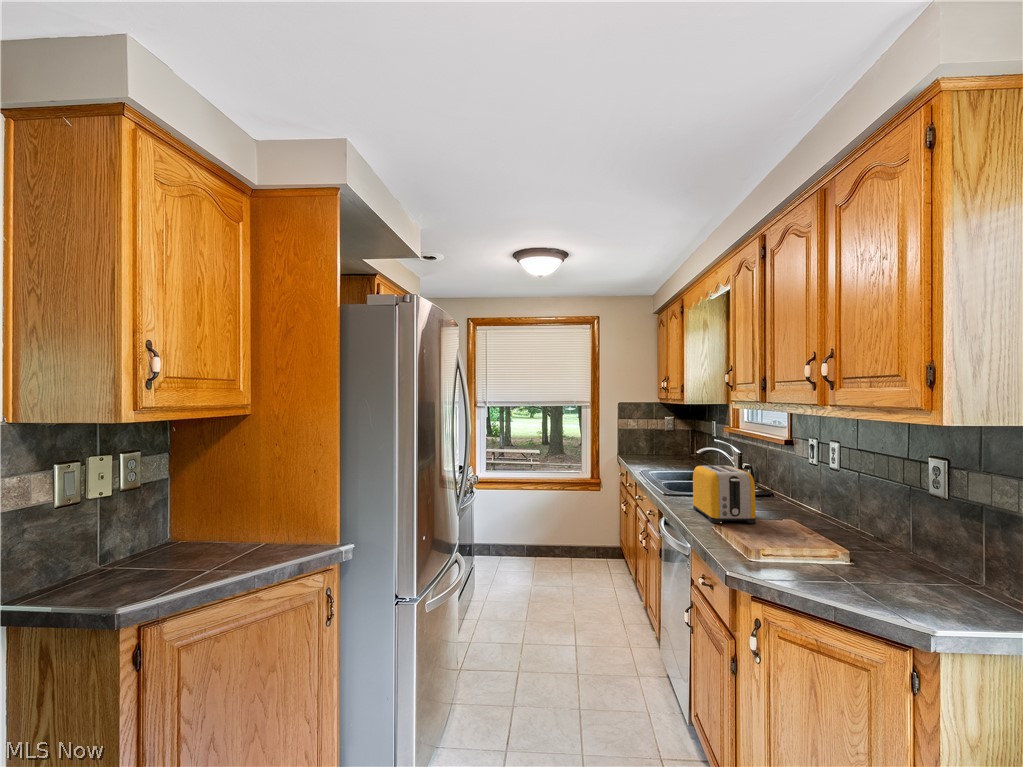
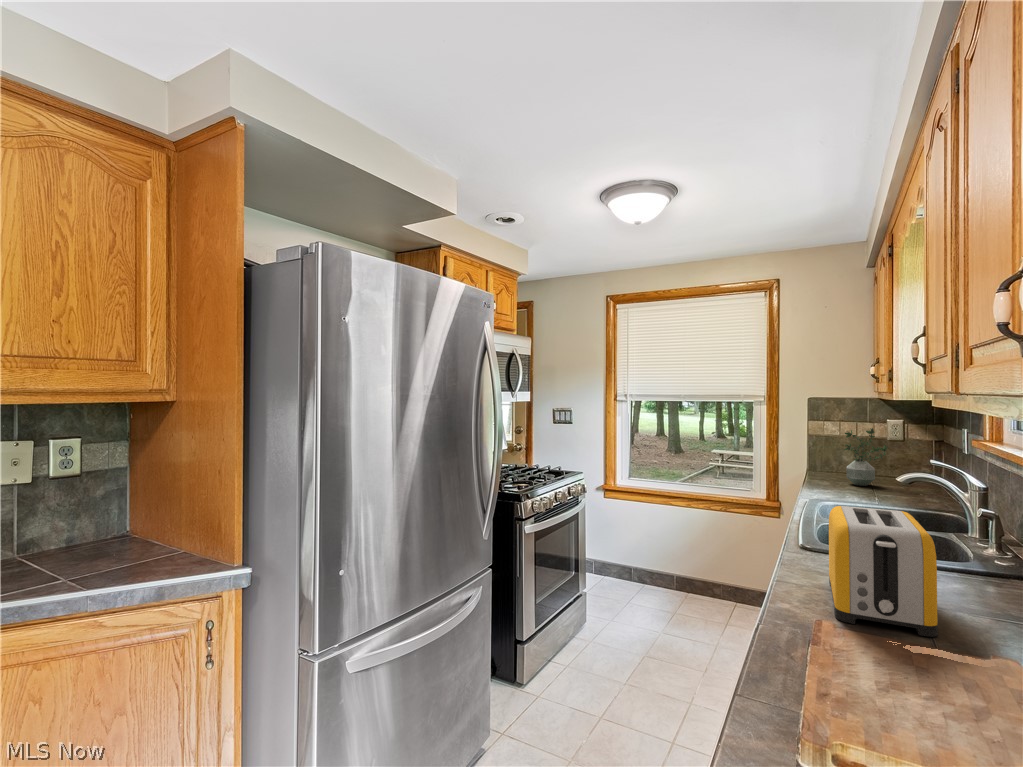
potted plant: none [648,423,673,462] -> present [844,428,888,486]

